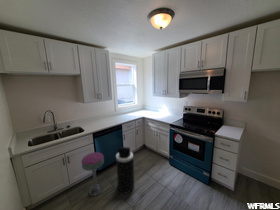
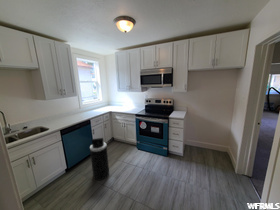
bar stool: present [82,152,104,196] -> none [53,148,78,191]

